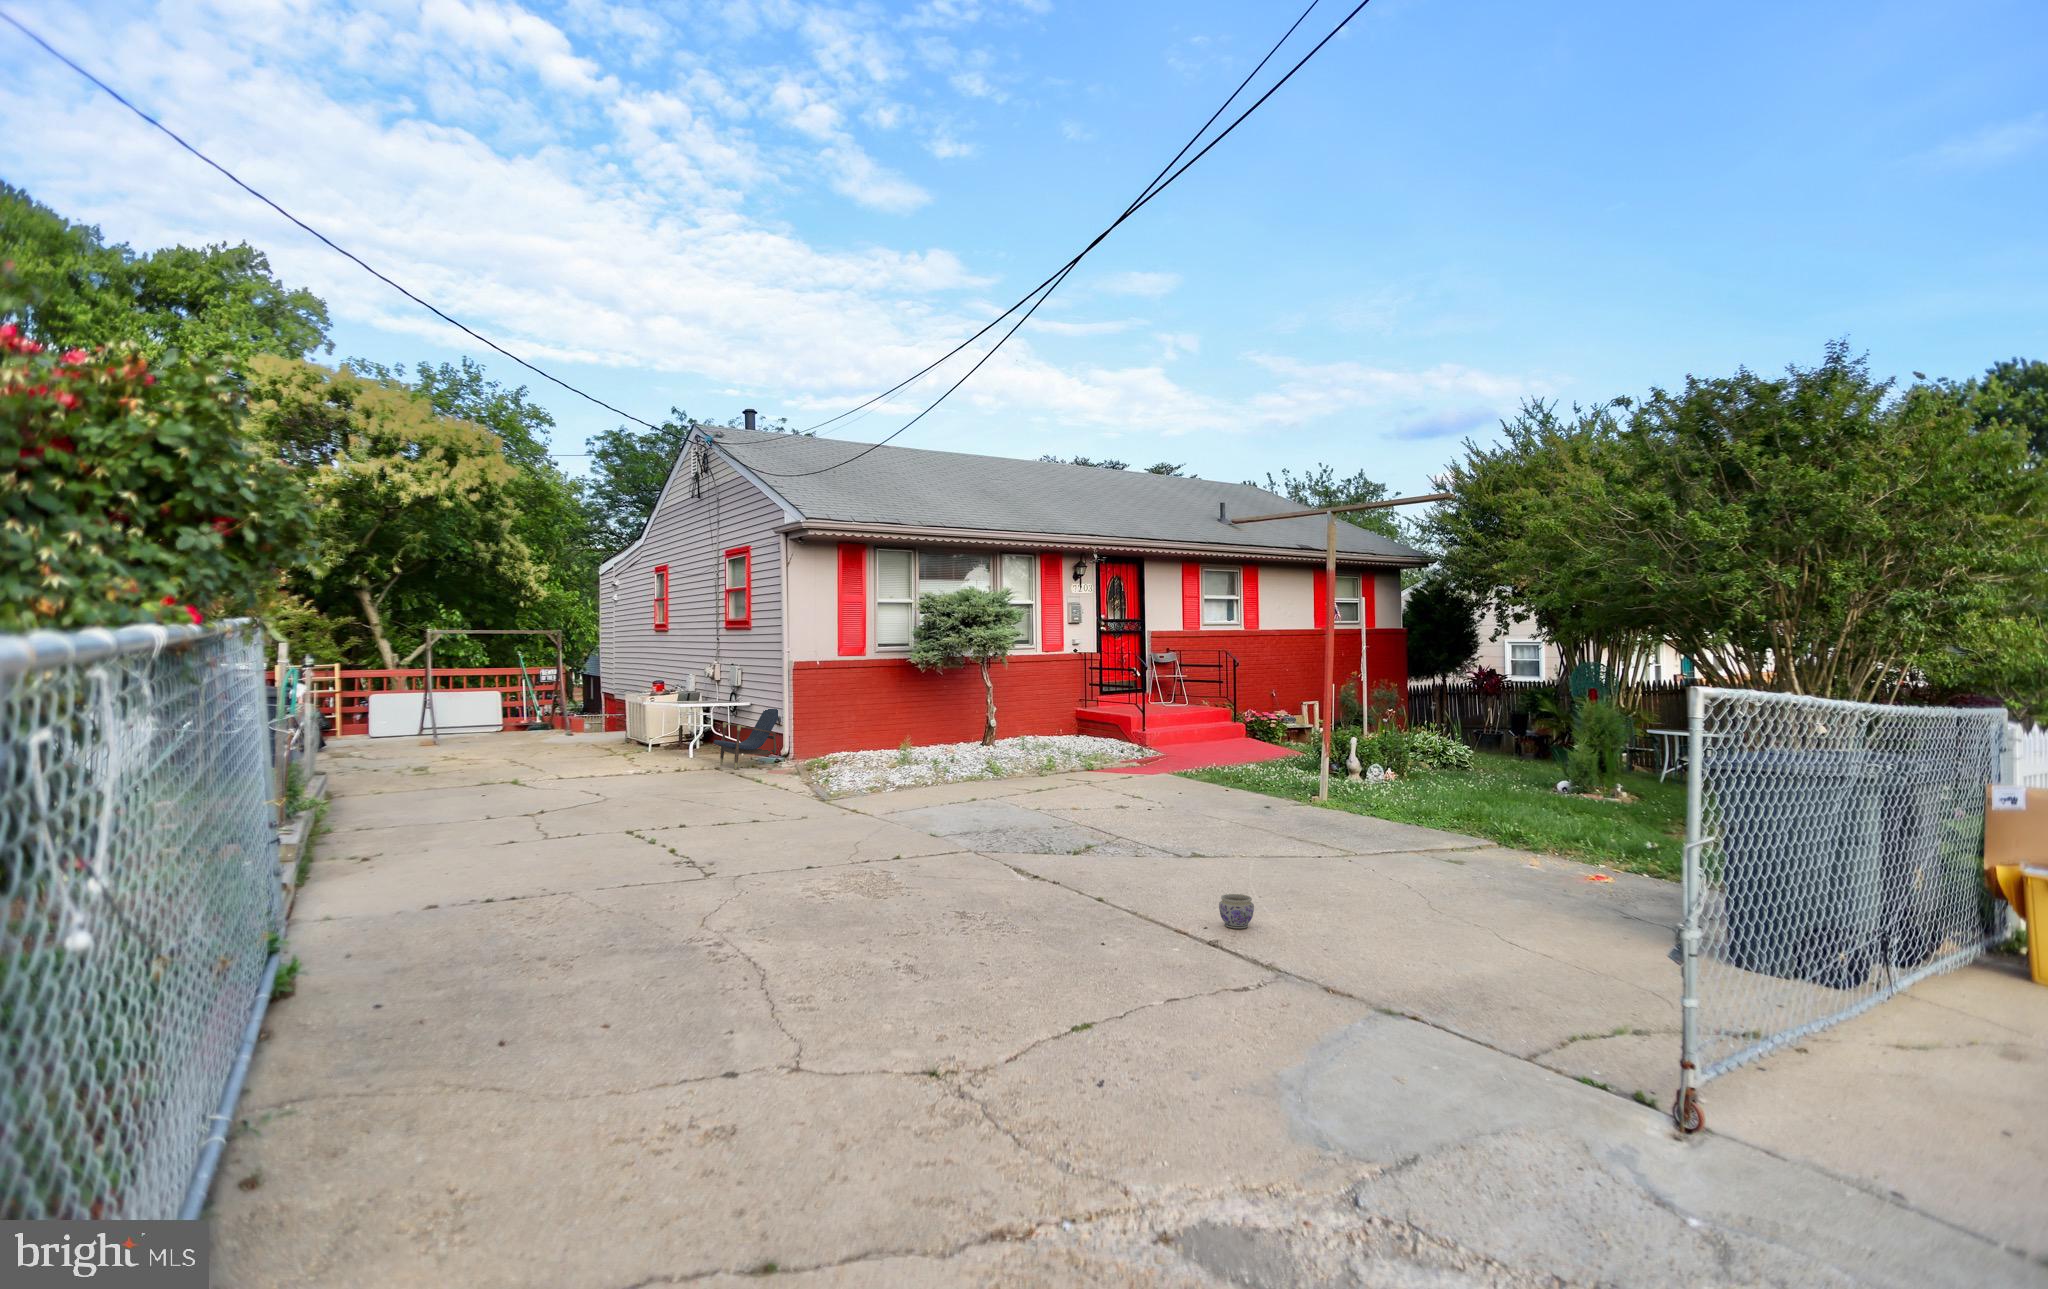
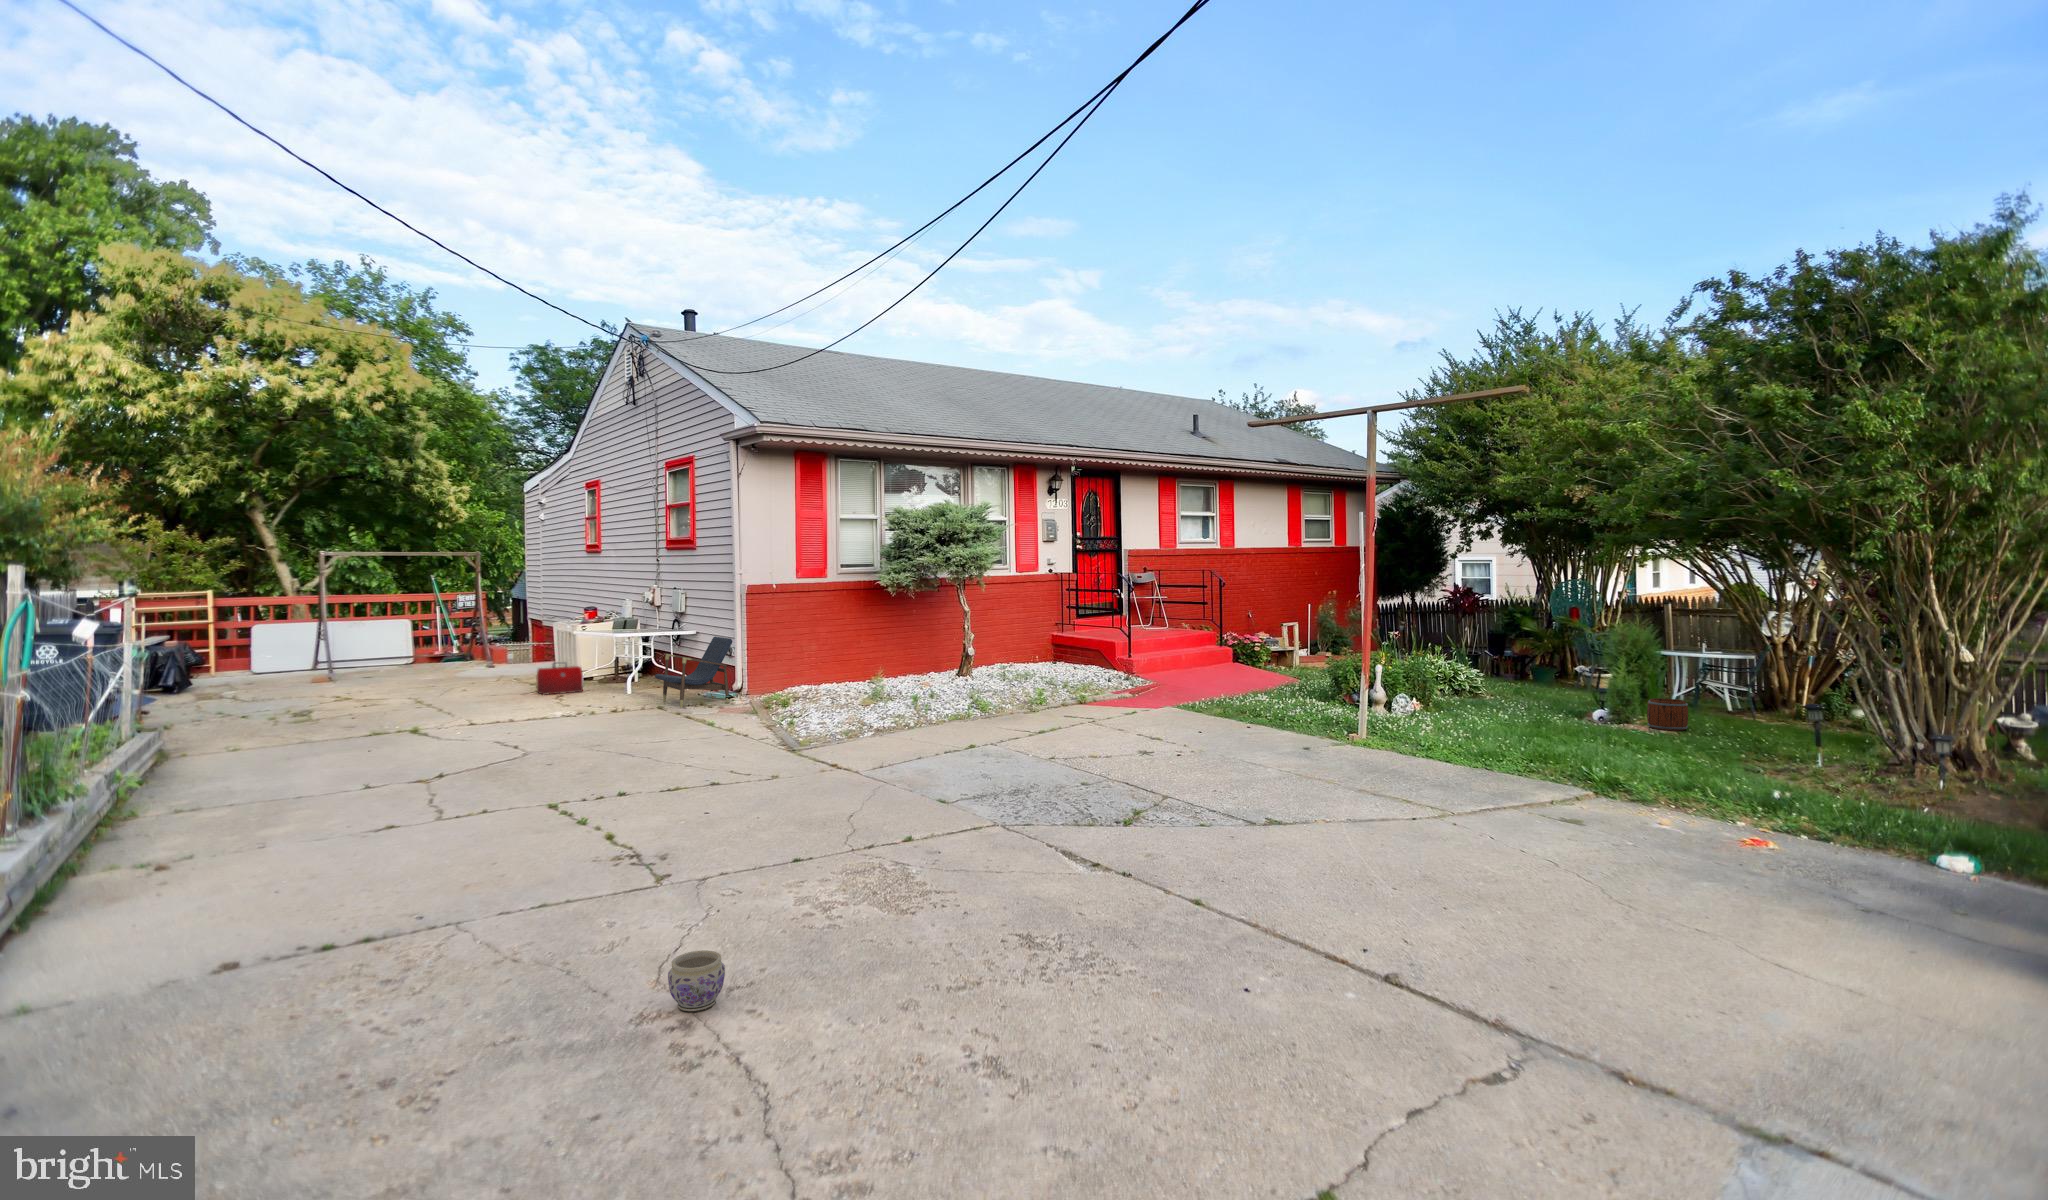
toolbox: none [611,729,651,758] -> present [537,662,583,695]
bucket: none [1603,772,1638,802] -> present [1647,698,1688,731]
planter: present [1219,894,1254,929] -> present [668,950,725,1012]

